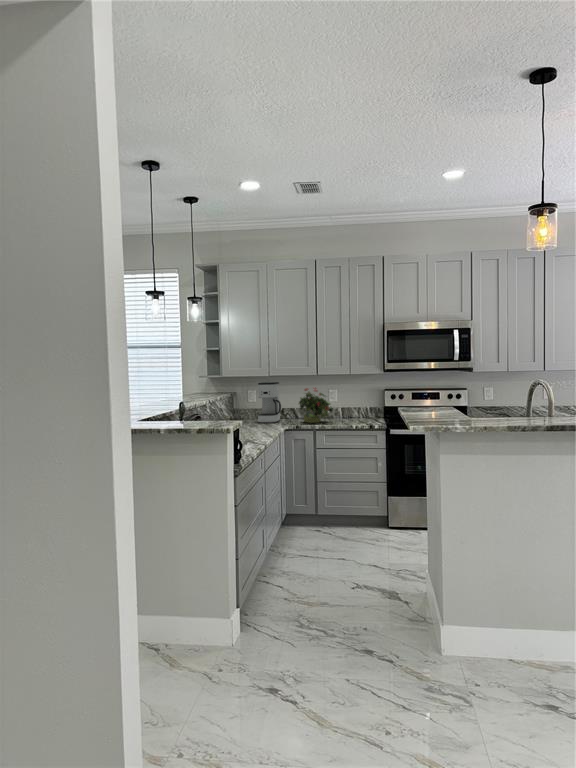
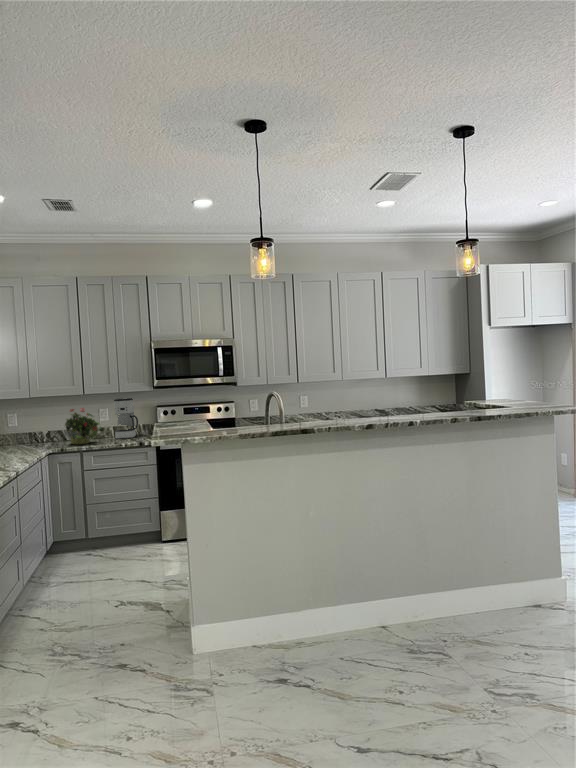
coffee maker: present [258,382,281,423] -> present [114,398,138,439]

